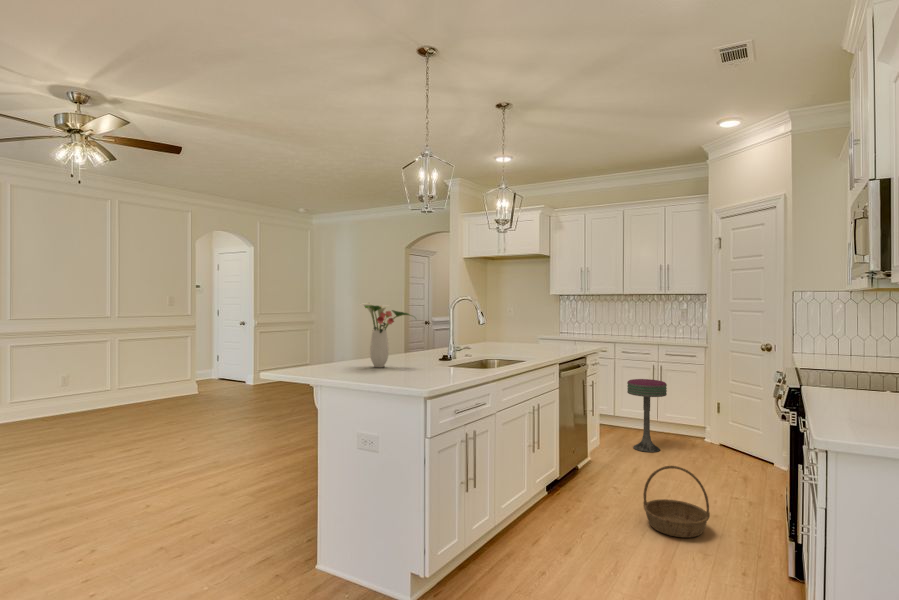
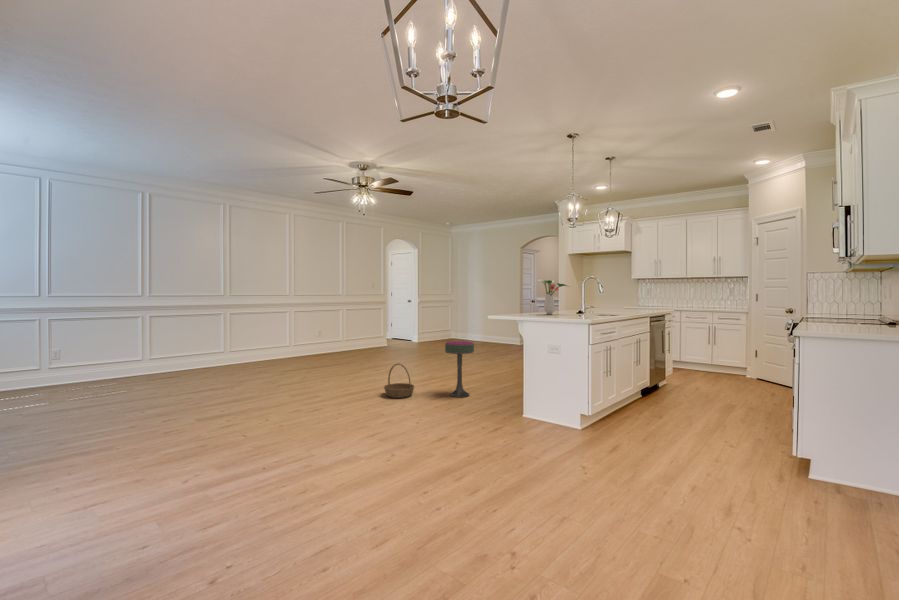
bar stool: present [627,379,667,452] -> present [445,341,474,397]
basket: present [643,466,710,538] -> present [384,364,414,398]

